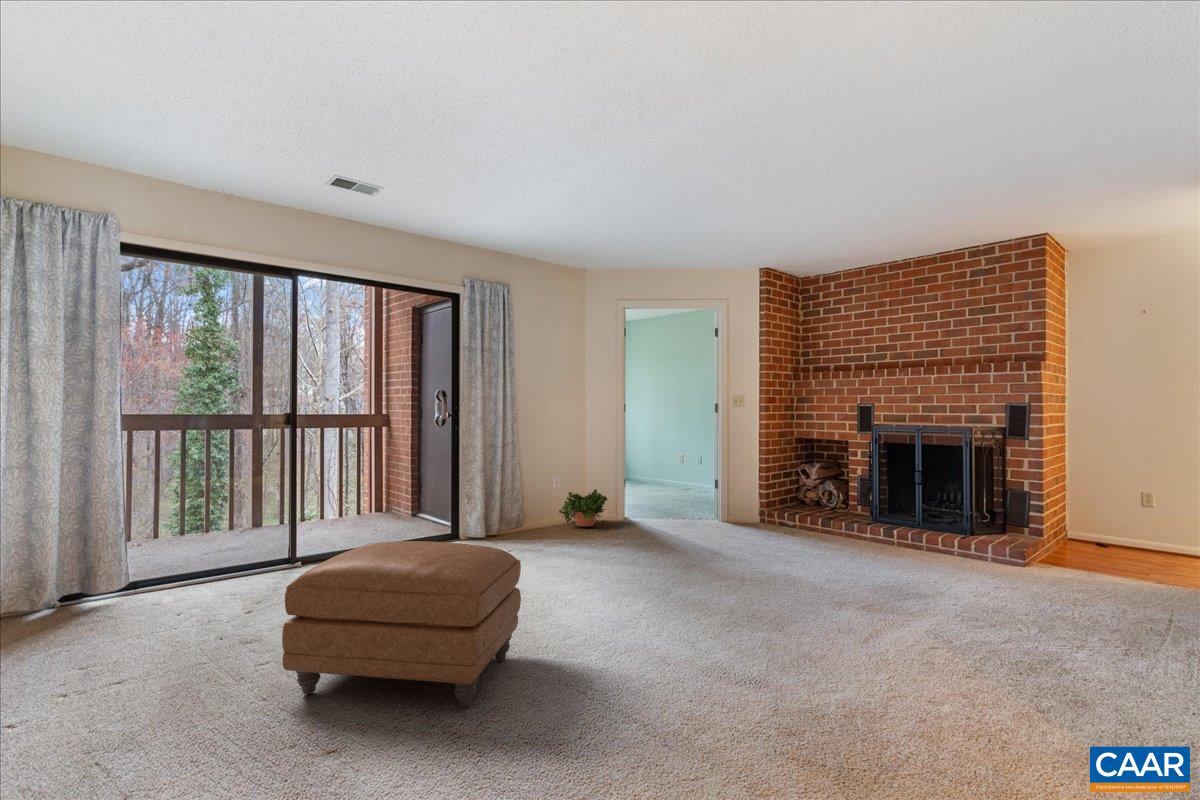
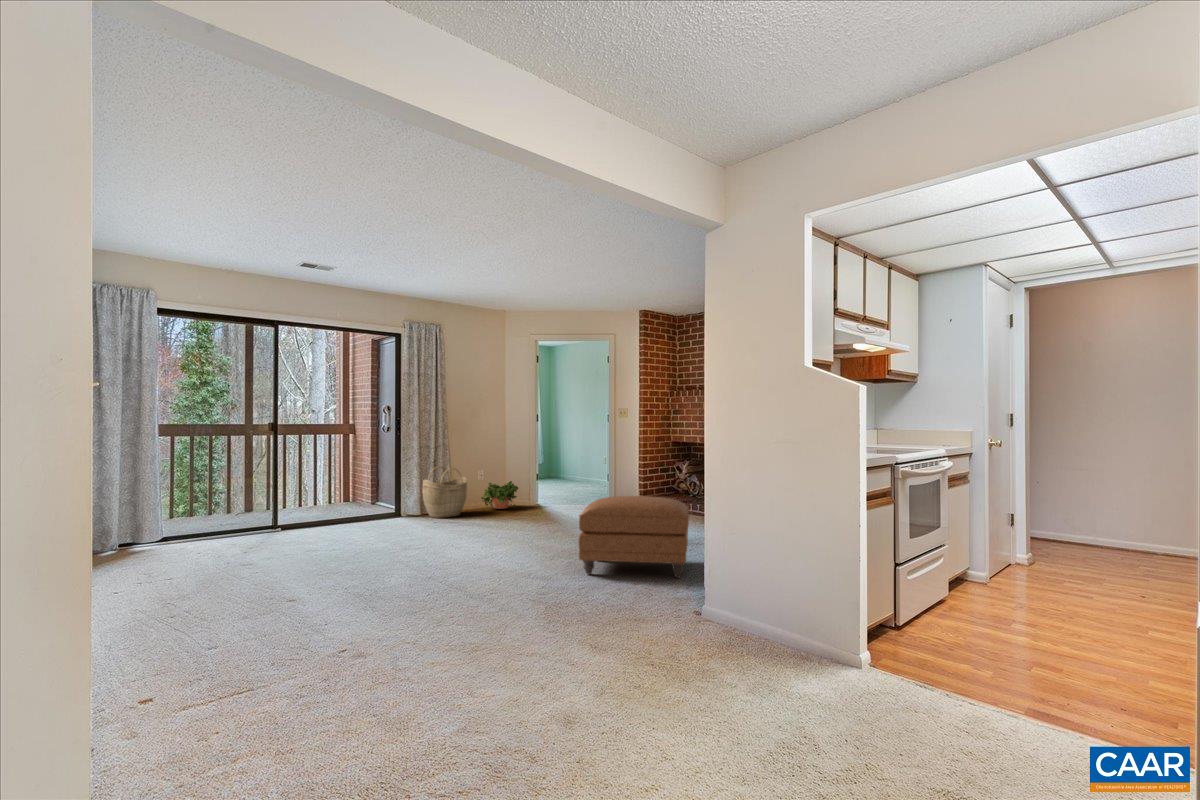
woven basket: none [488,471,546,542] -> present [422,466,467,518]
ottoman: present [282,541,521,708] -> present [578,496,689,578]

